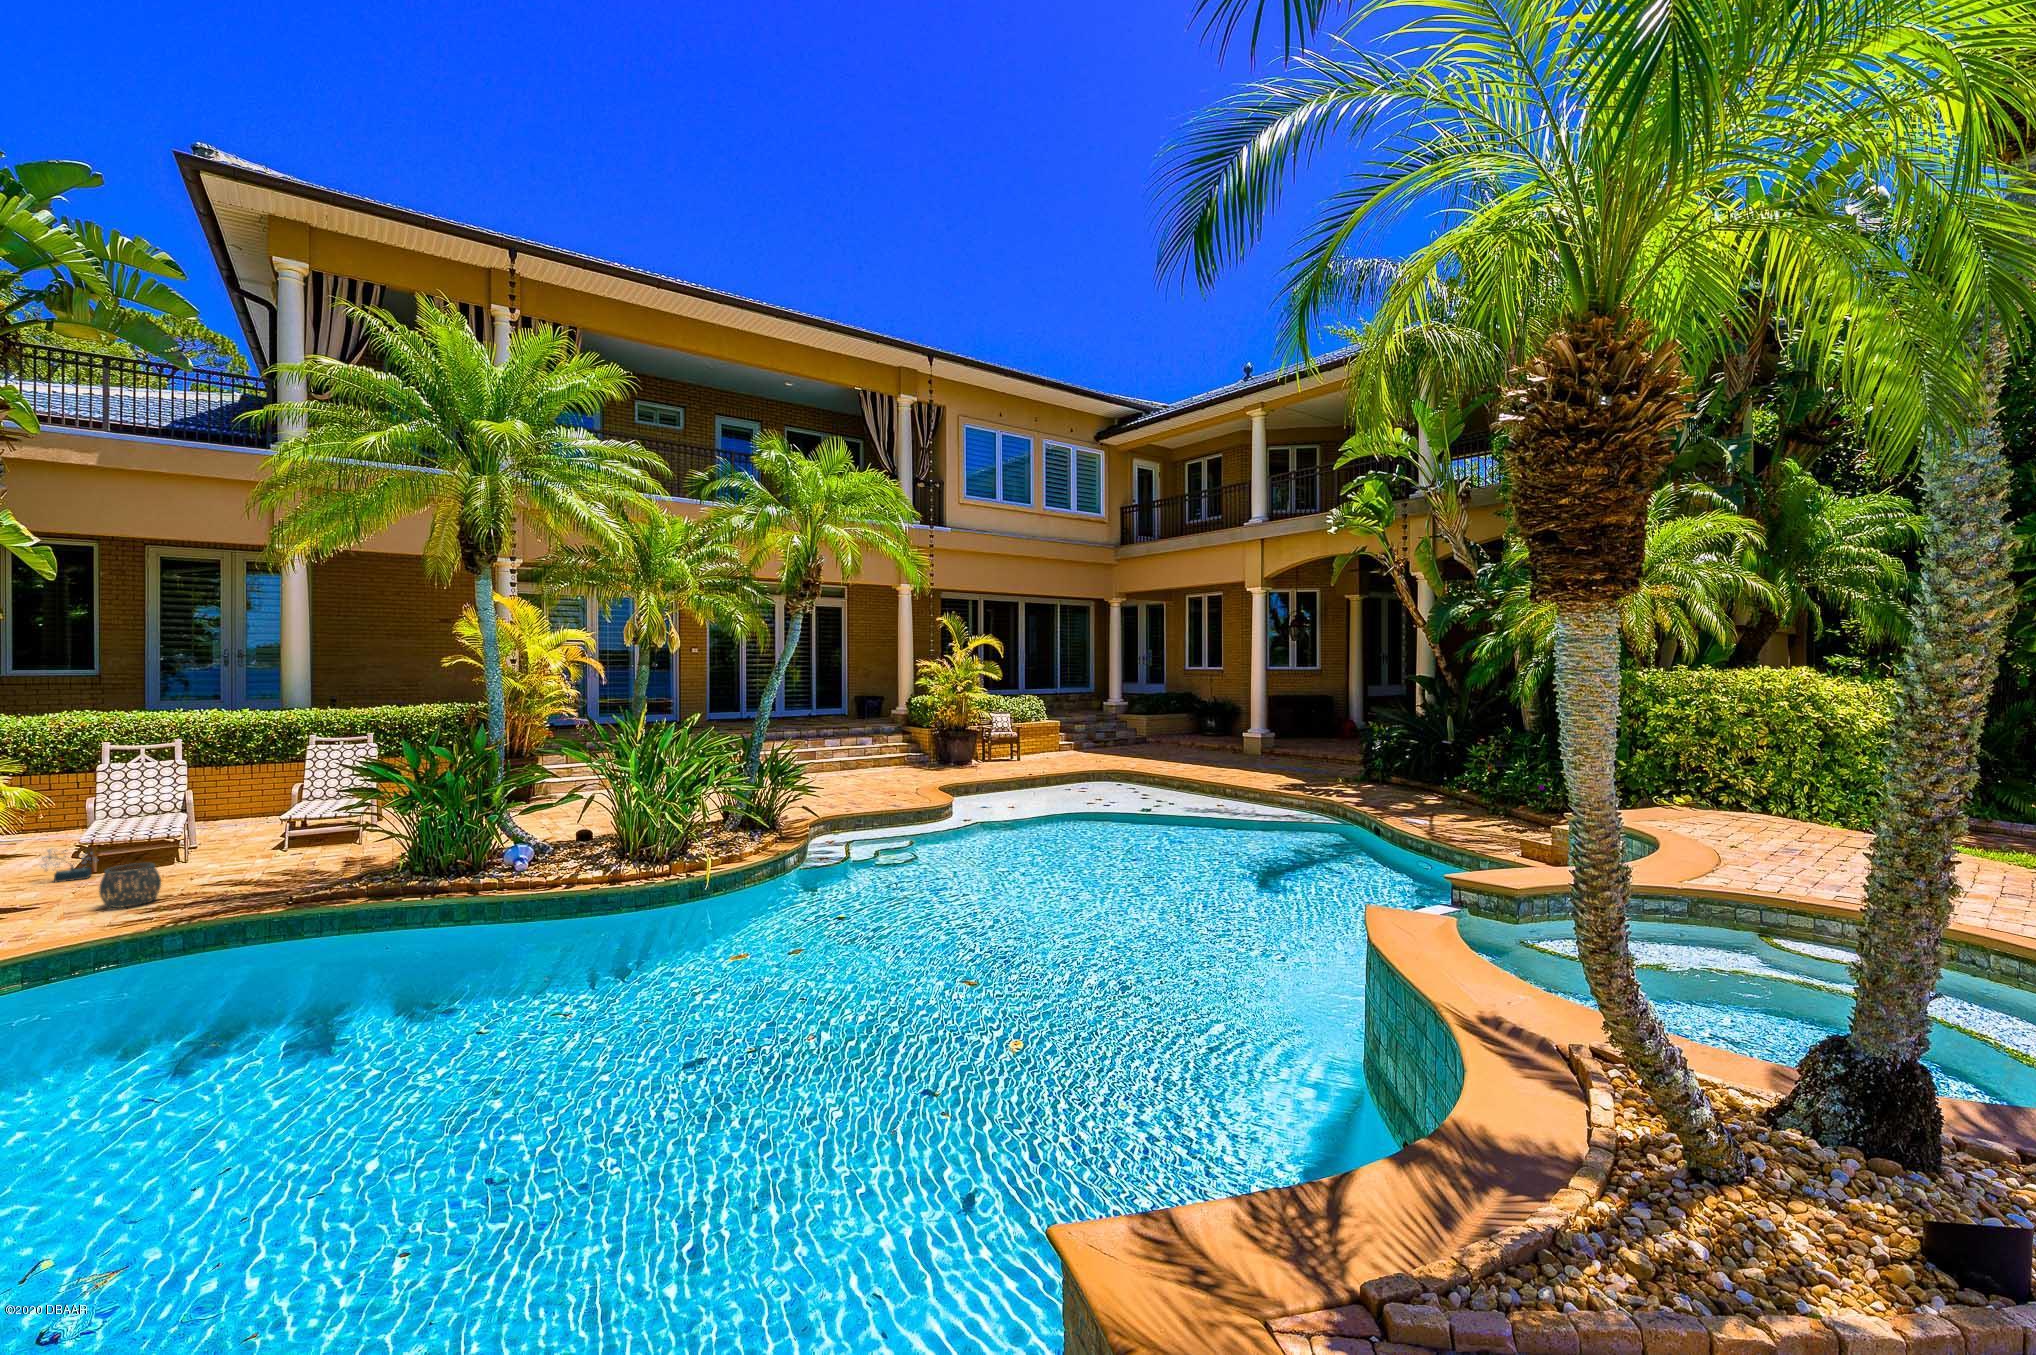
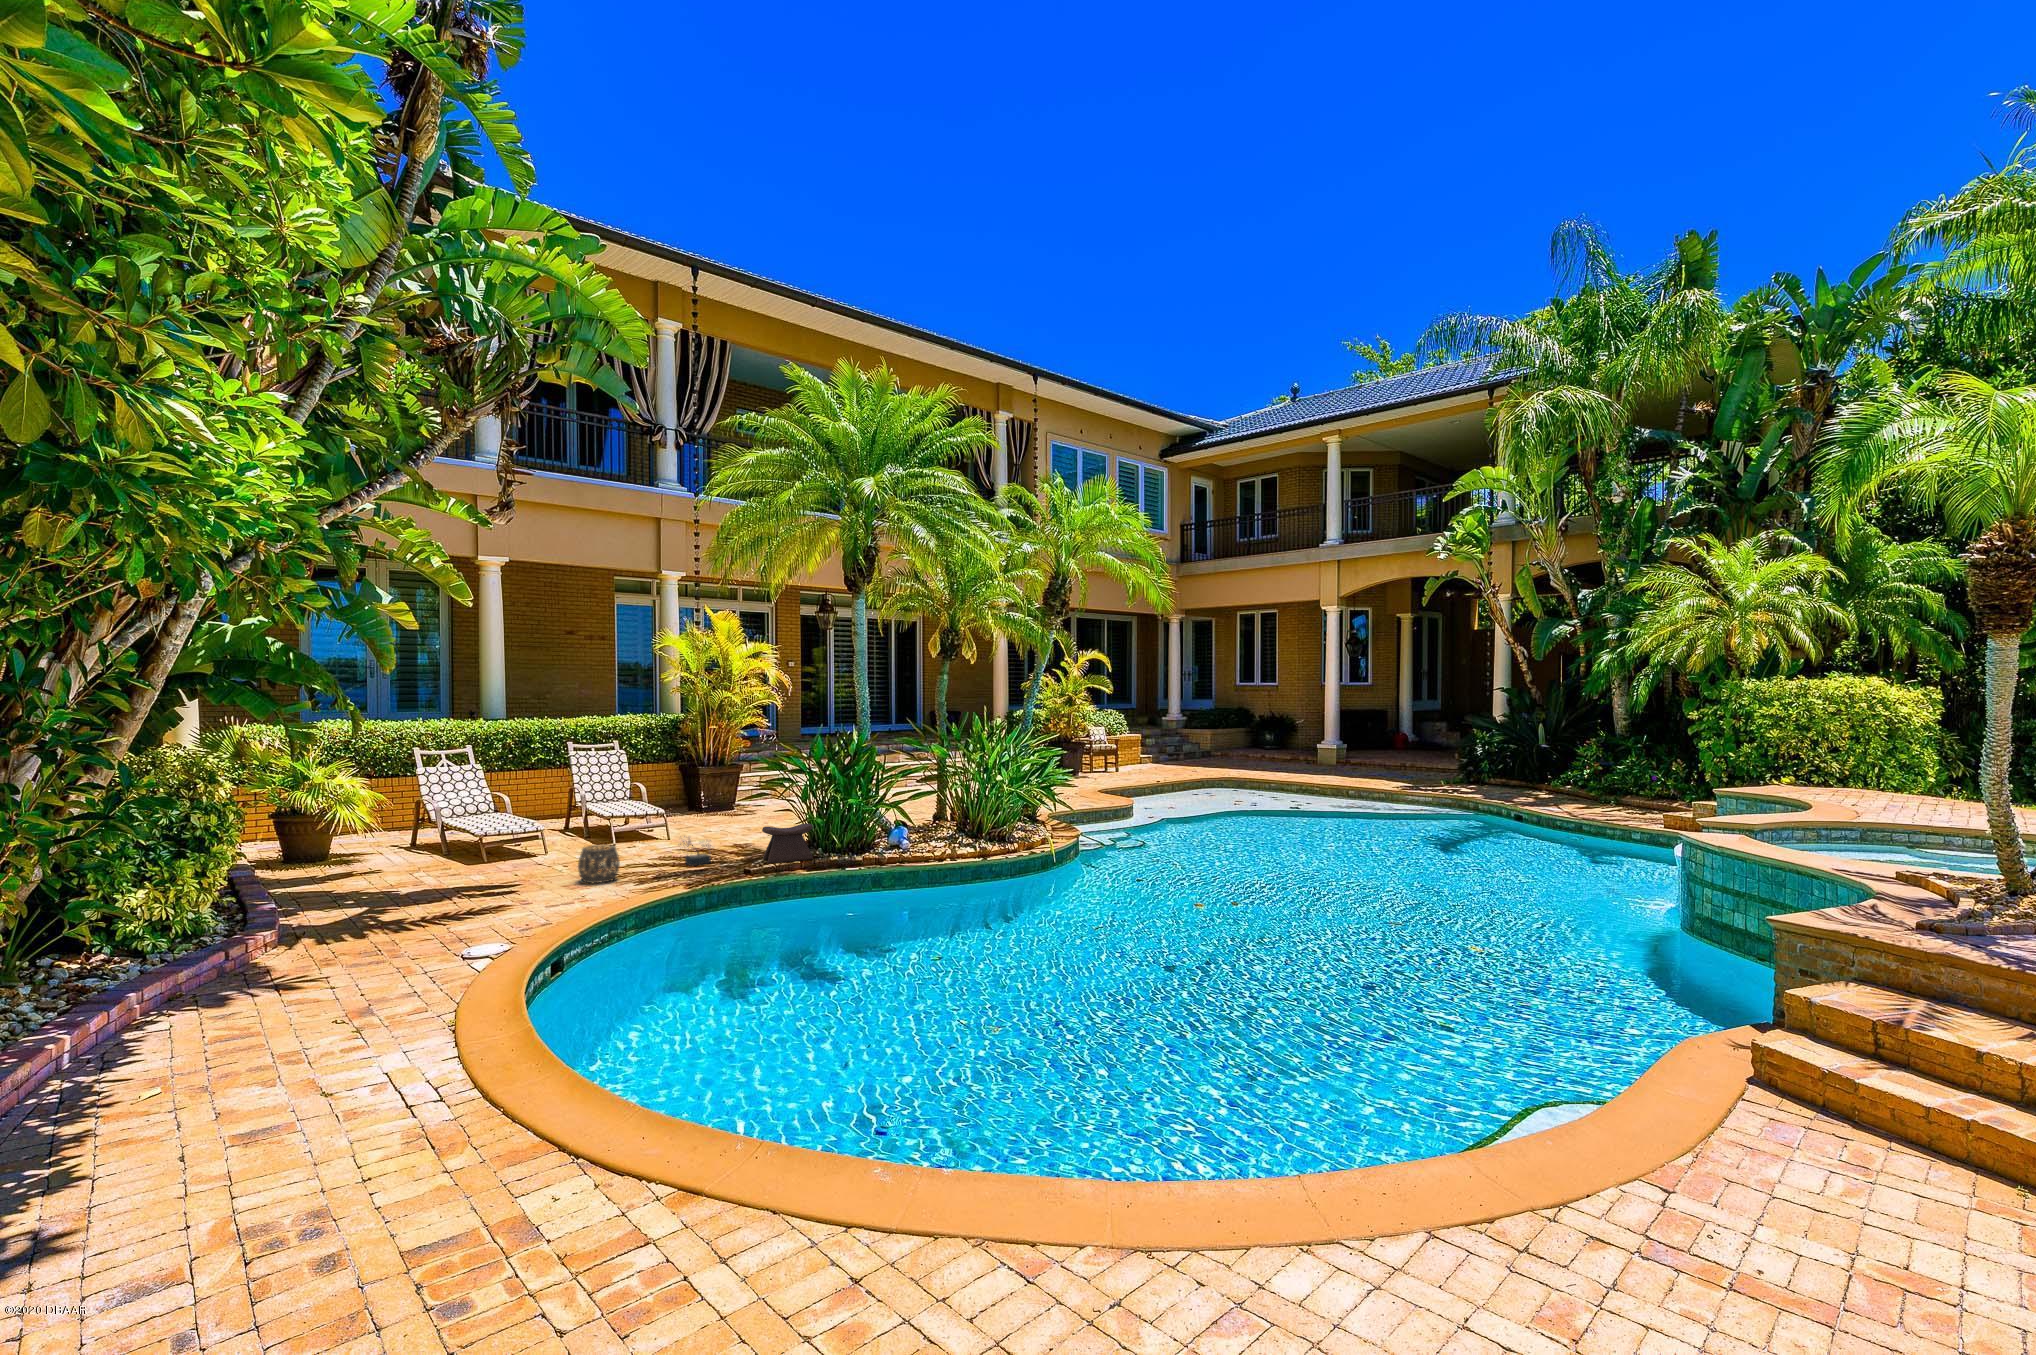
stool: none [367,837,436,883] -> present [762,824,813,863]
decorative plant: present [43,849,95,882] -> present [680,836,711,866]

